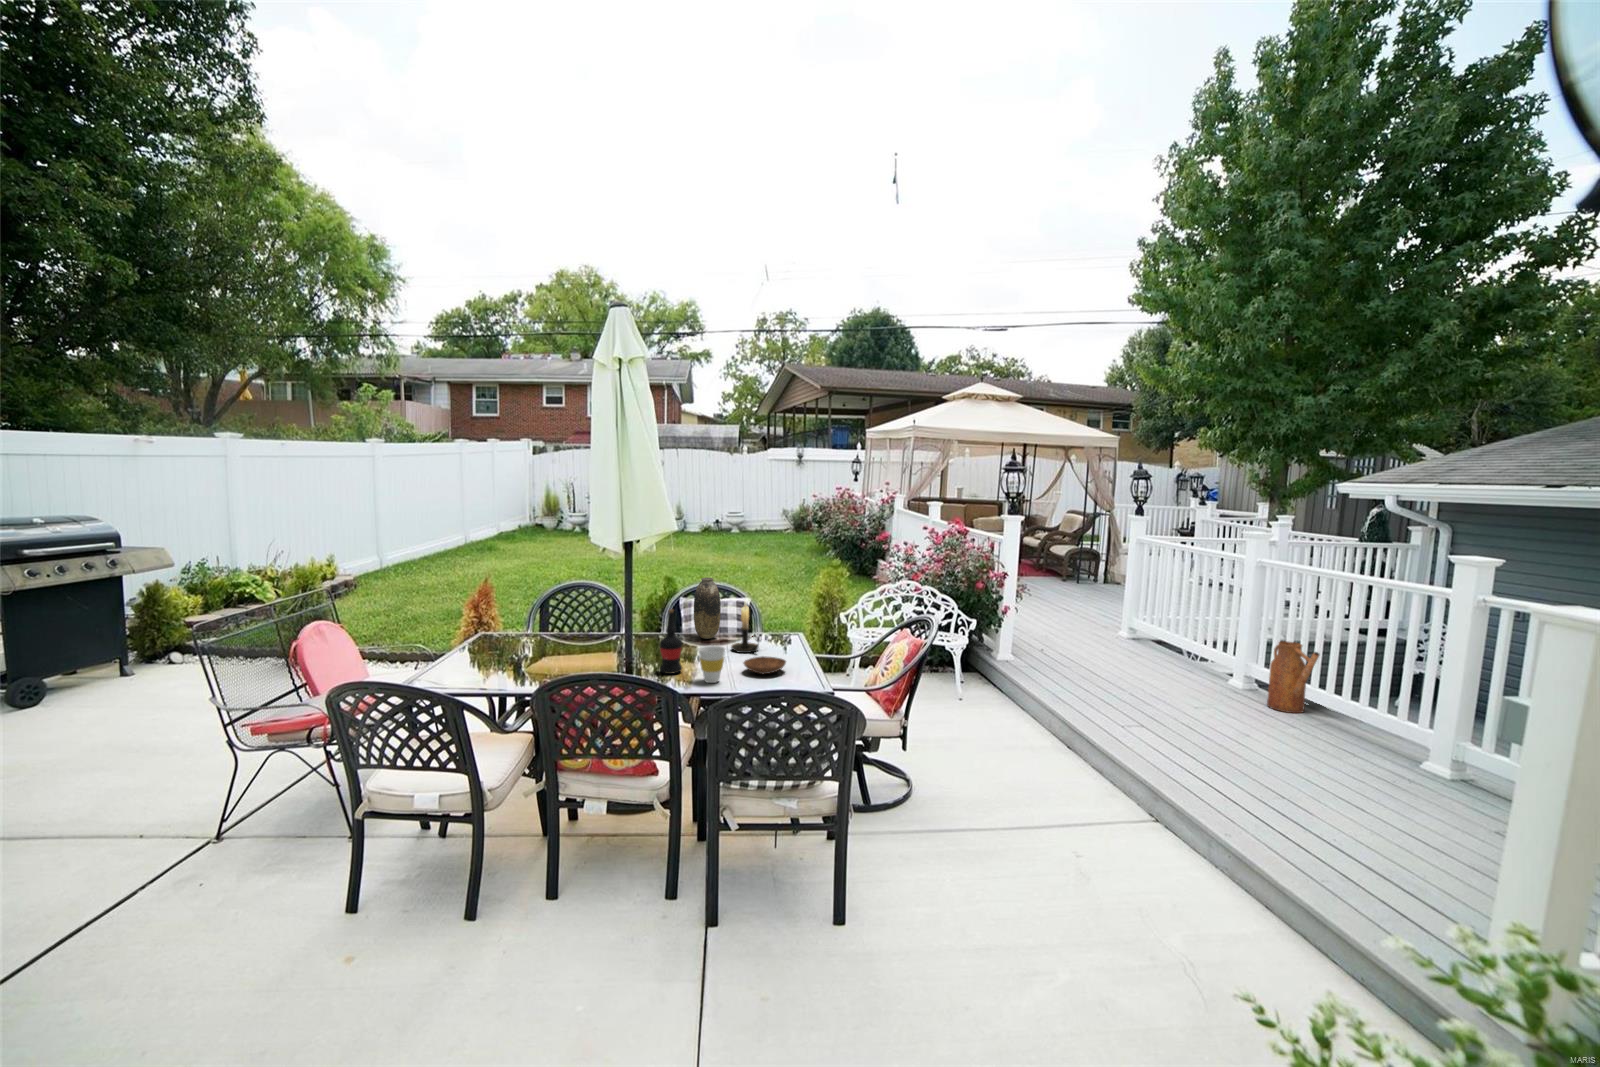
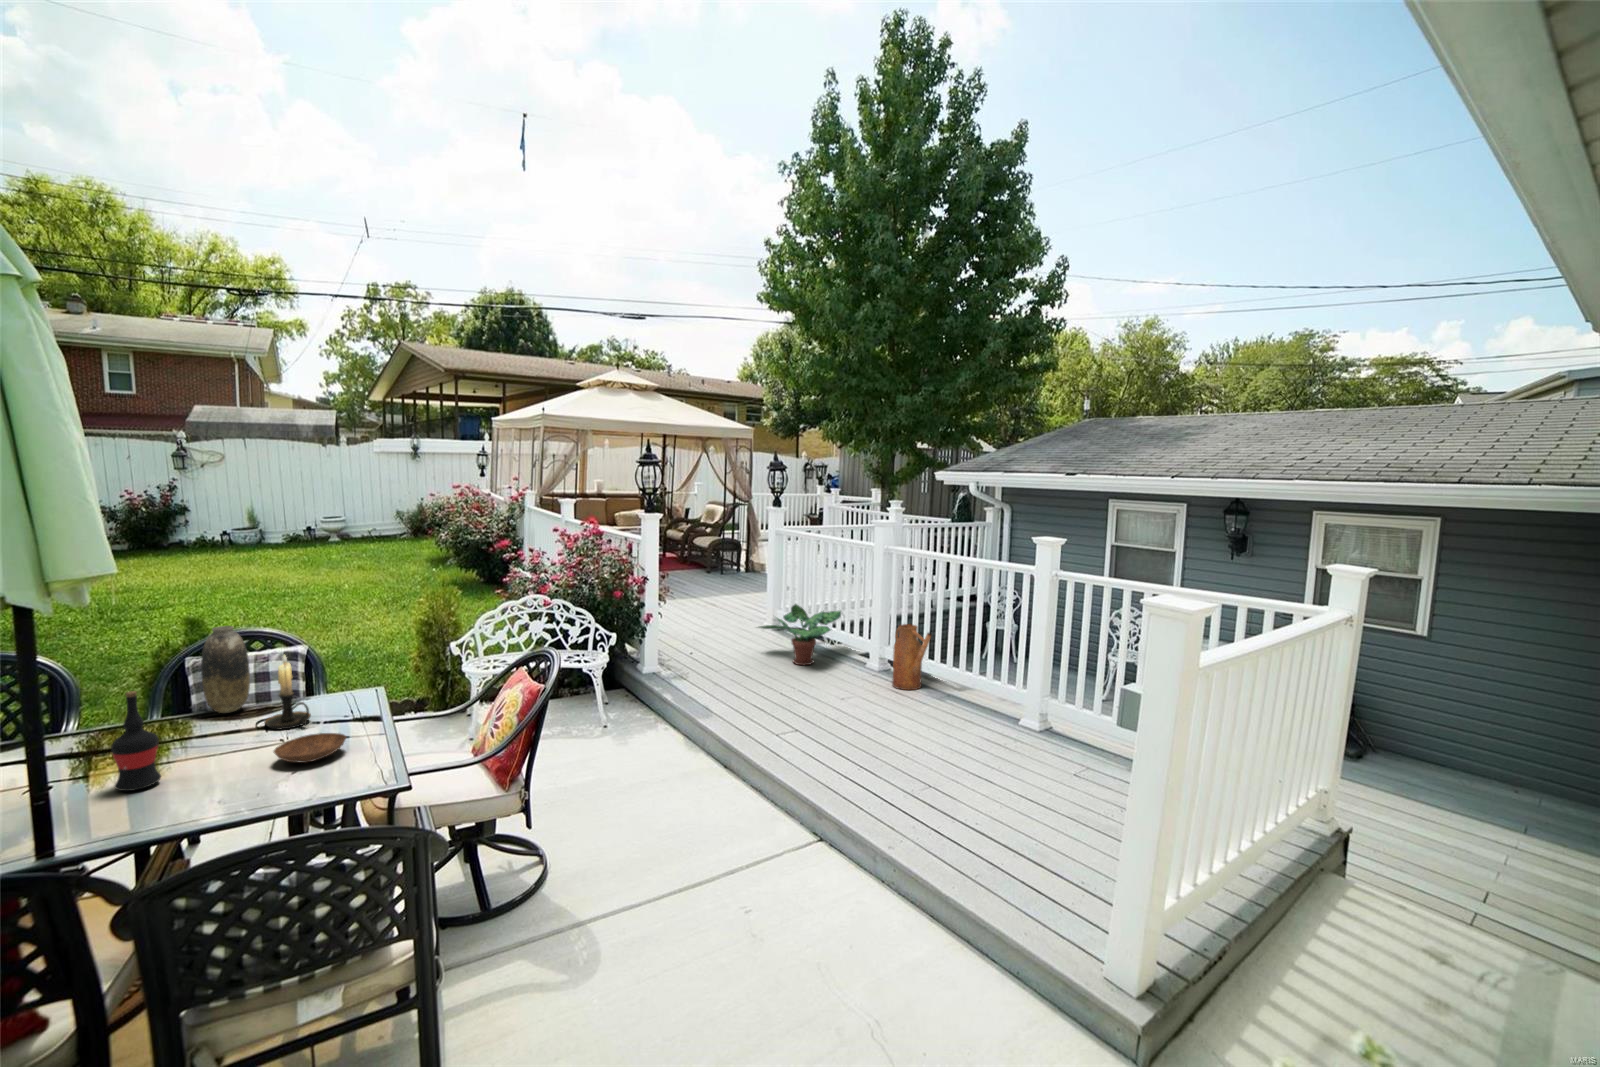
potted plant: none [1110,610,1209,674] -> present [759,604,841,665]
cup: present [699,645,725,683] -> none [183,736,234,795]

